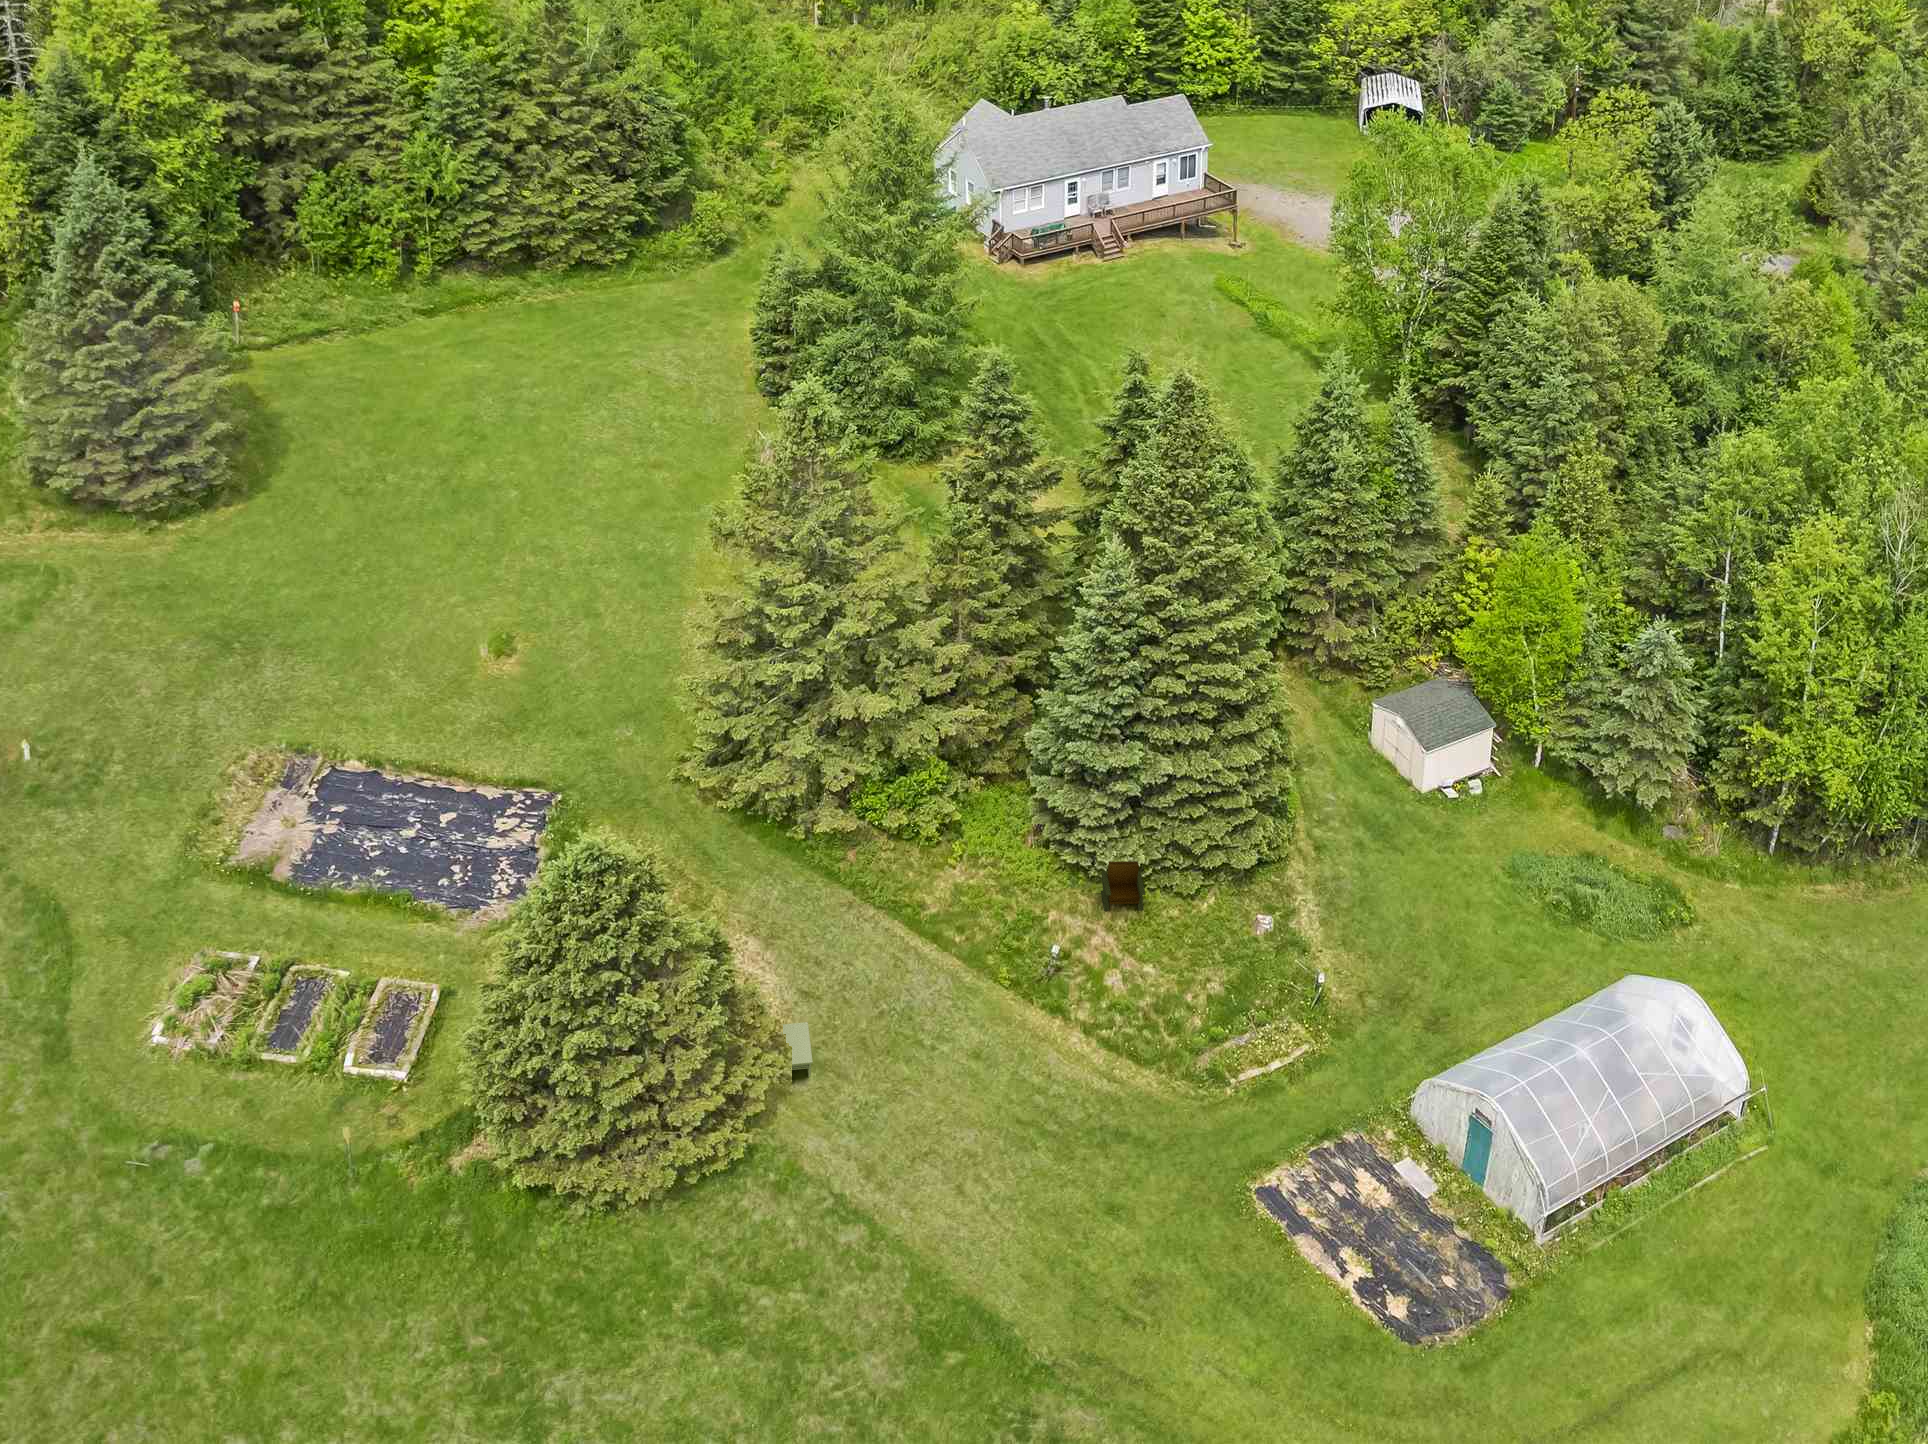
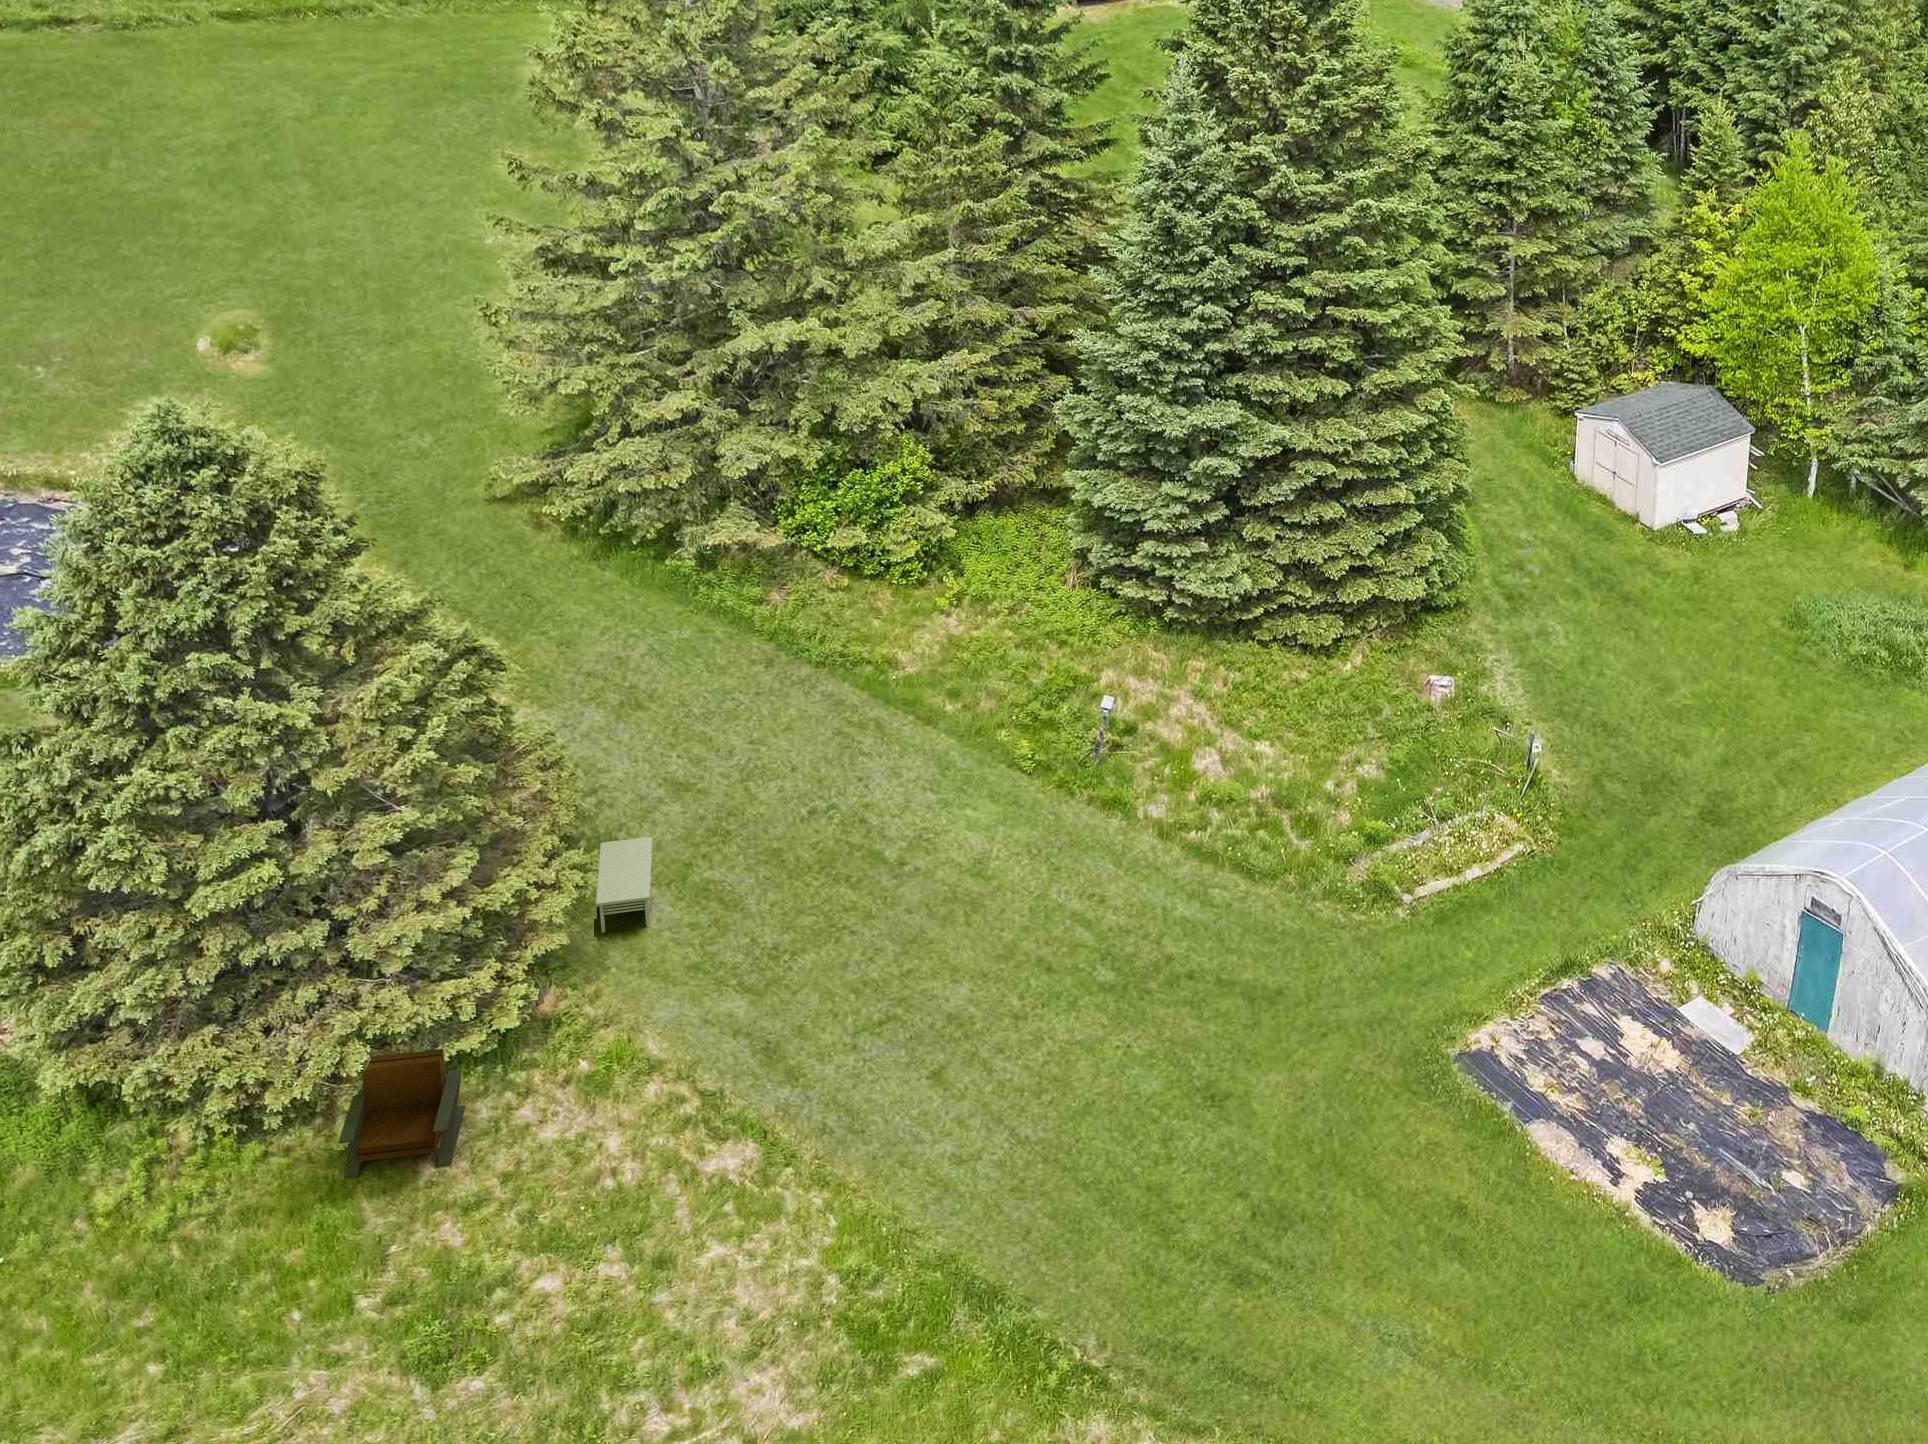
lounge chair: present [1101,861,1146,911] -> present [339,1049,465,1178]

